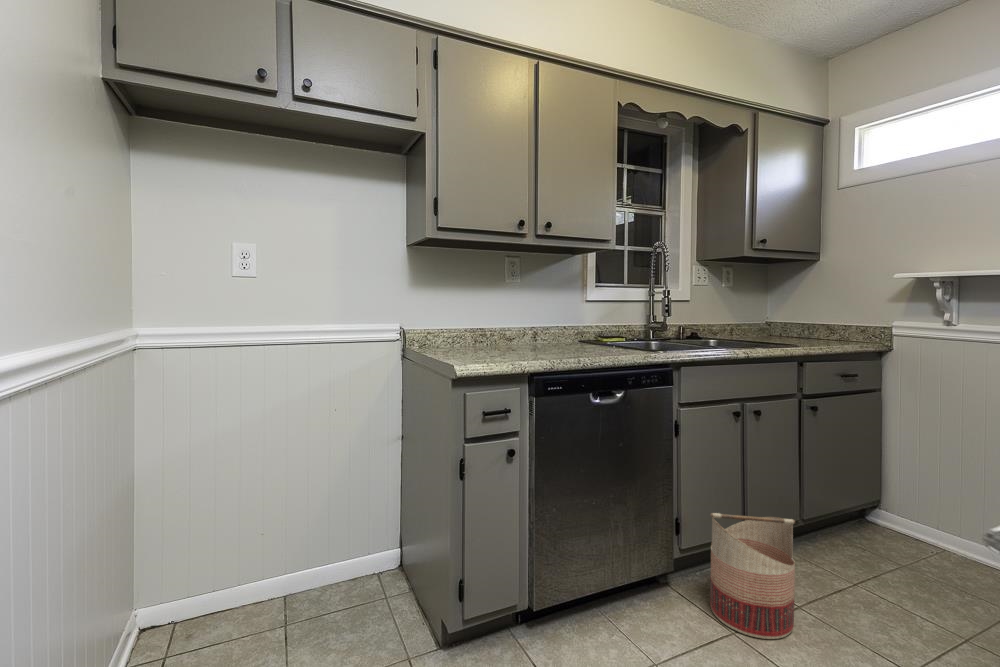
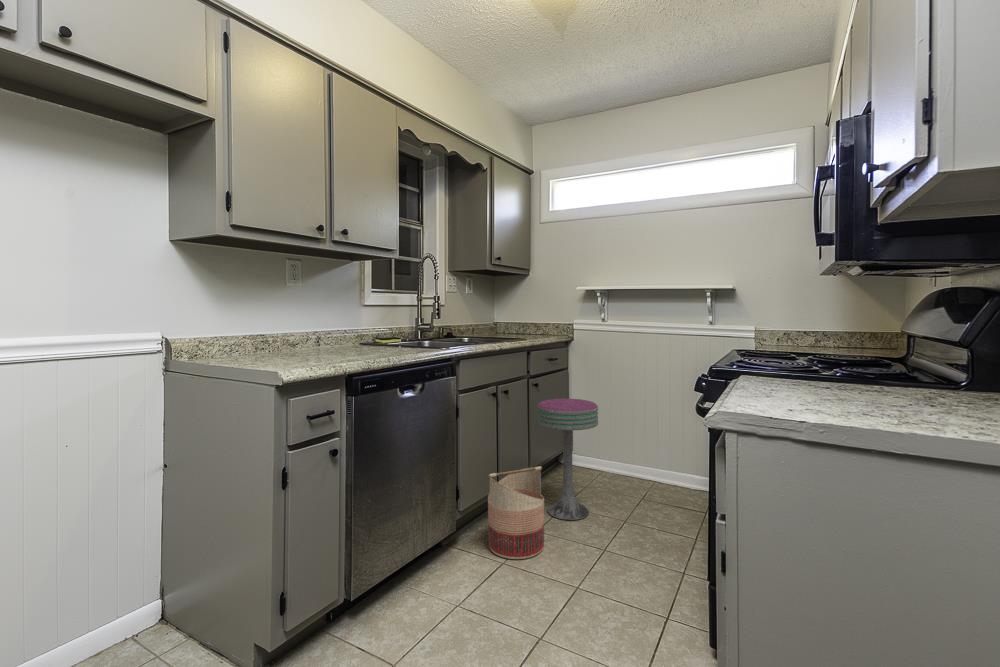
bar stool: none [802,430,911,611] -> present [537,398,598,520]

